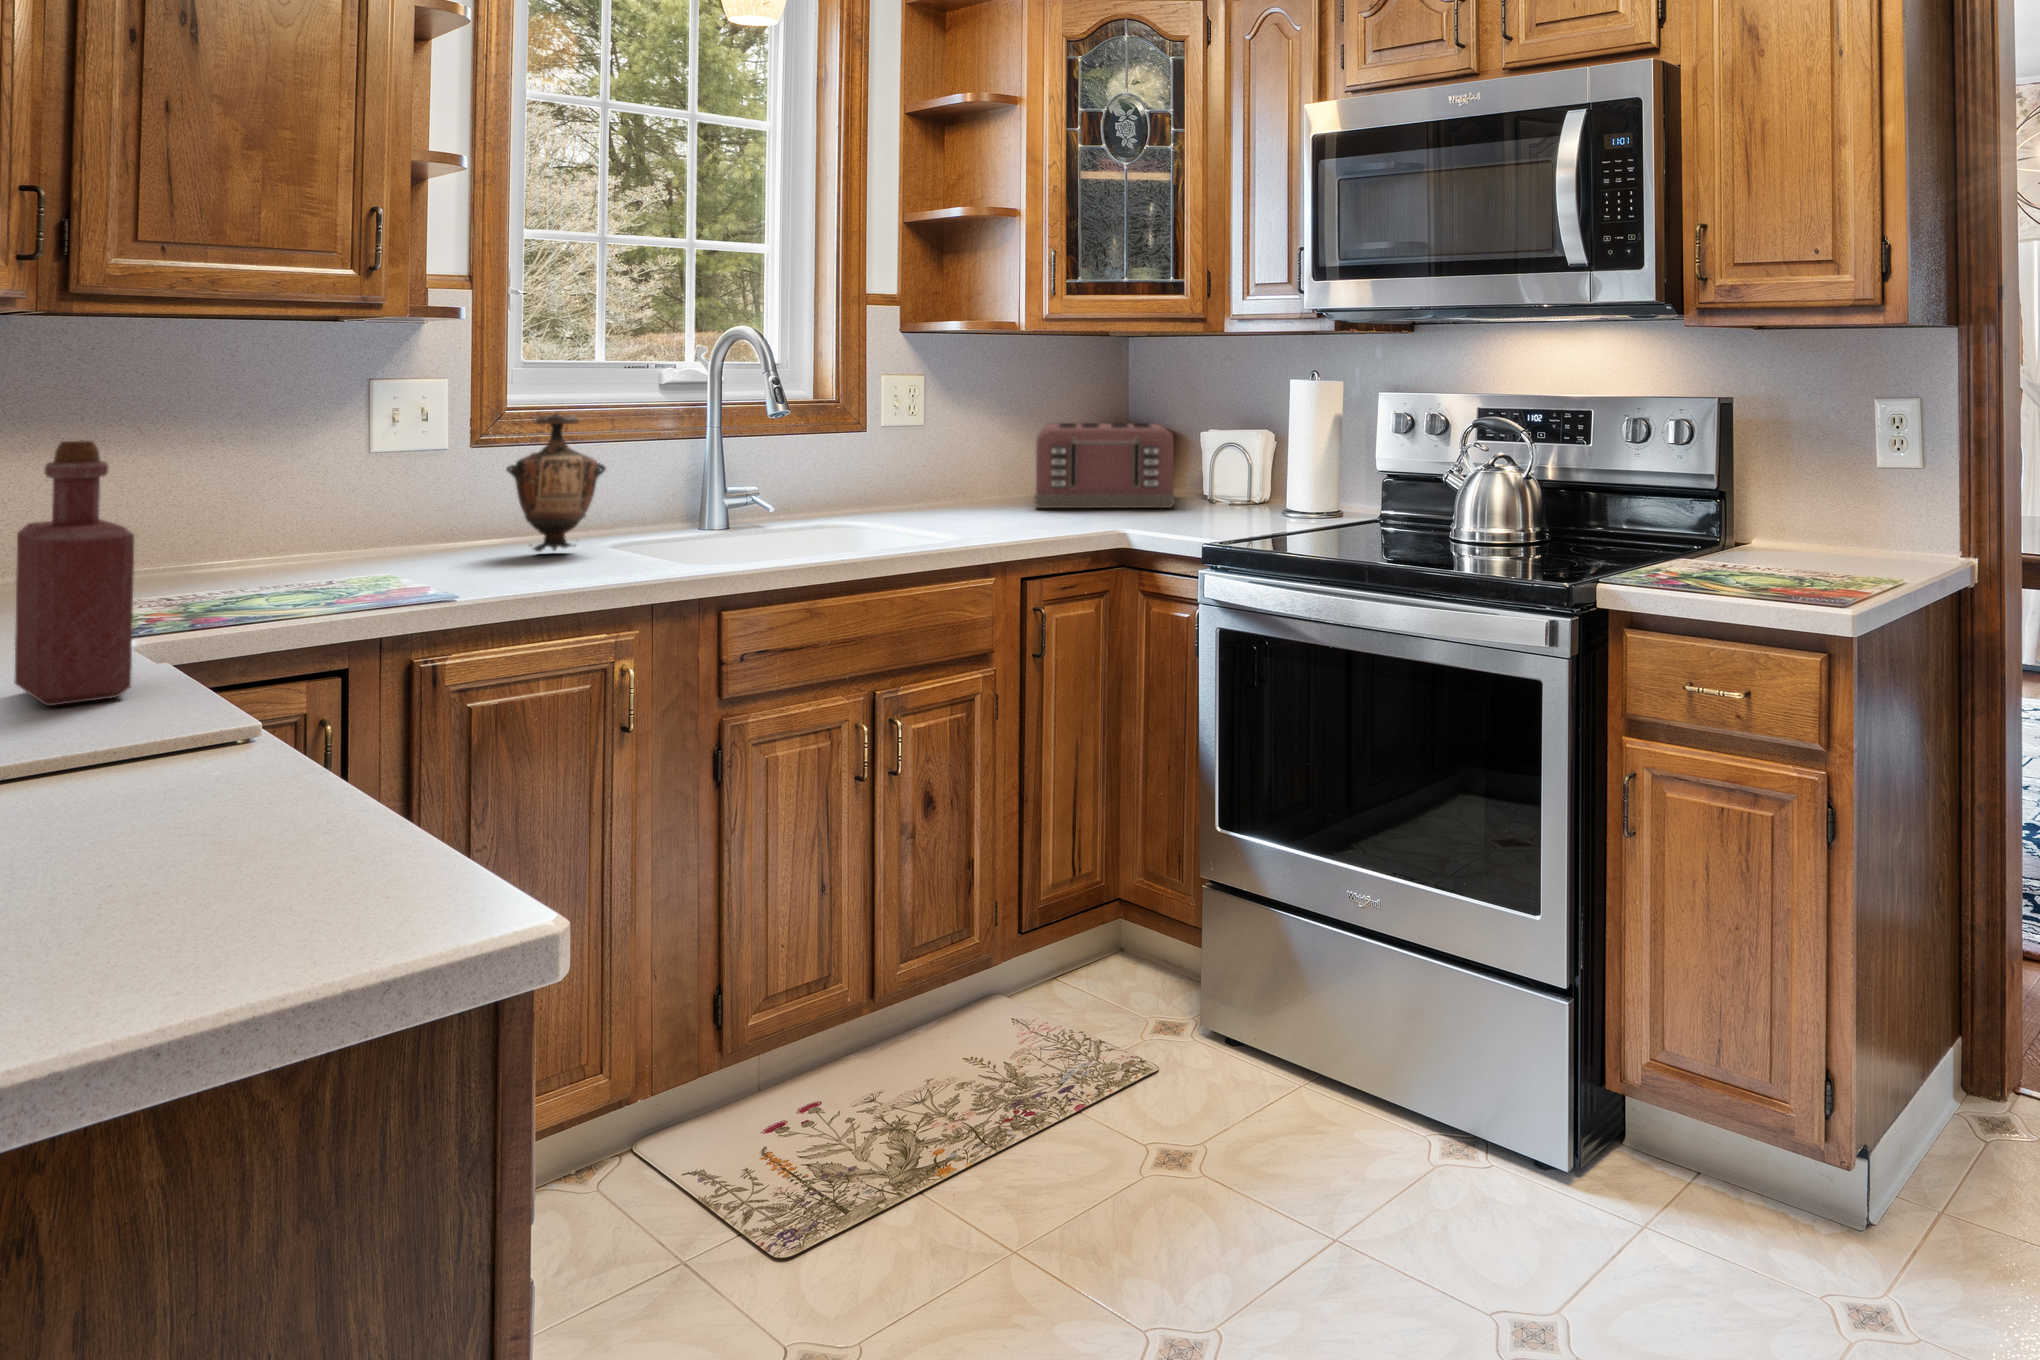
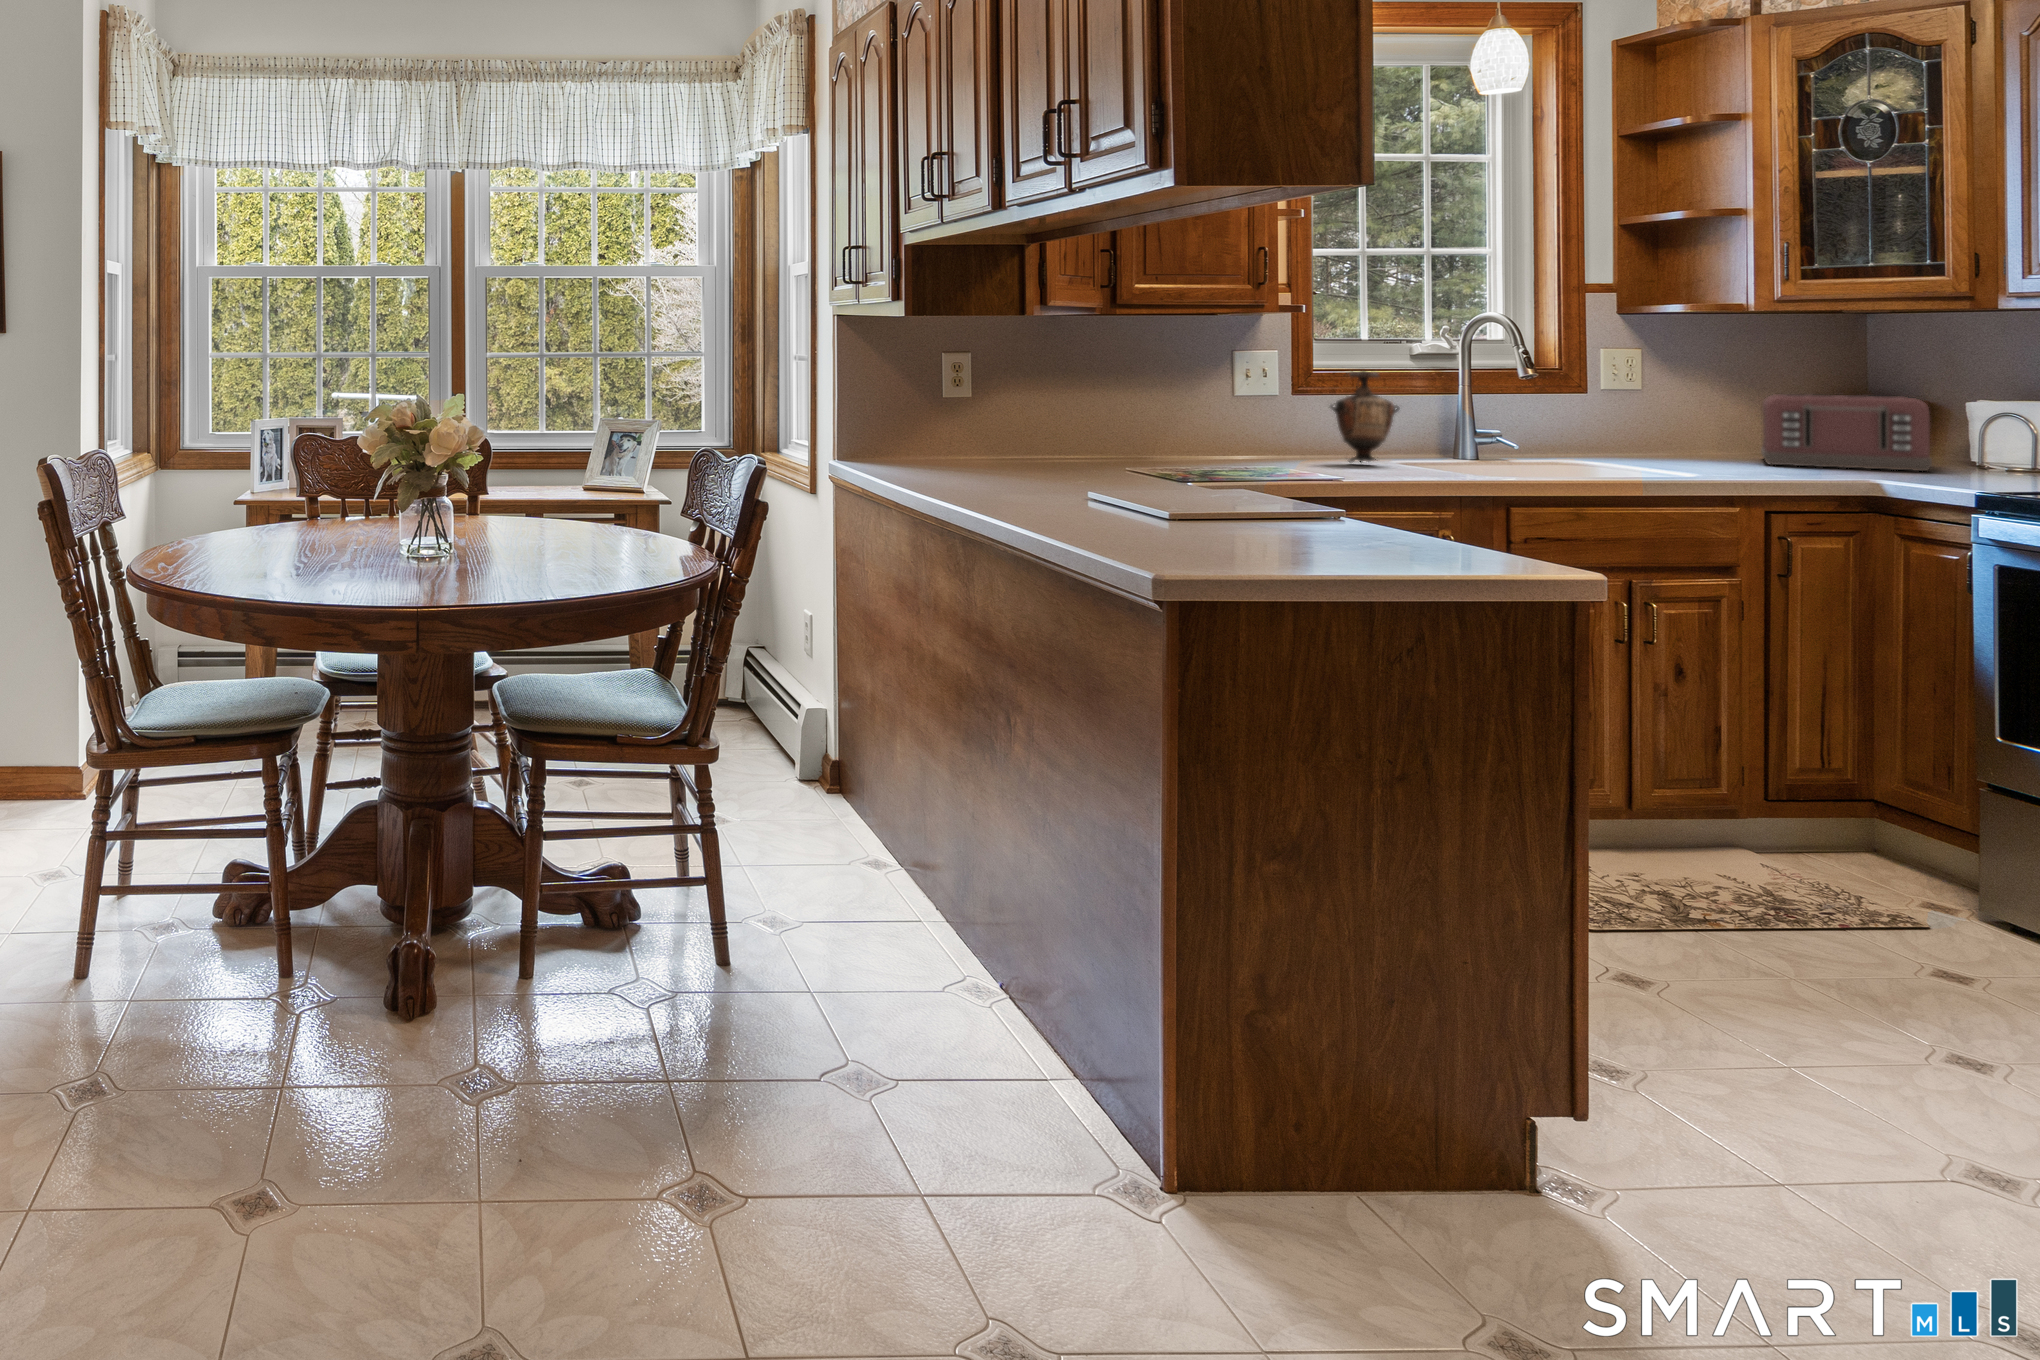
bottle: present [15,441,134,706] -> none [1168,366,1231,495]

